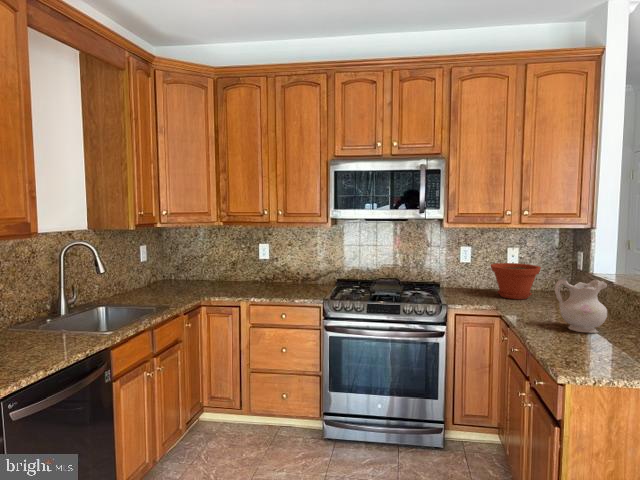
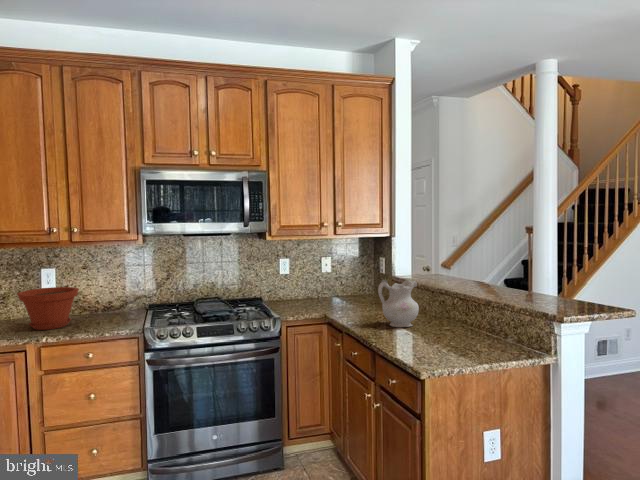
plant pot: present [491,263,541,299] -> present [17,287,79,330]

